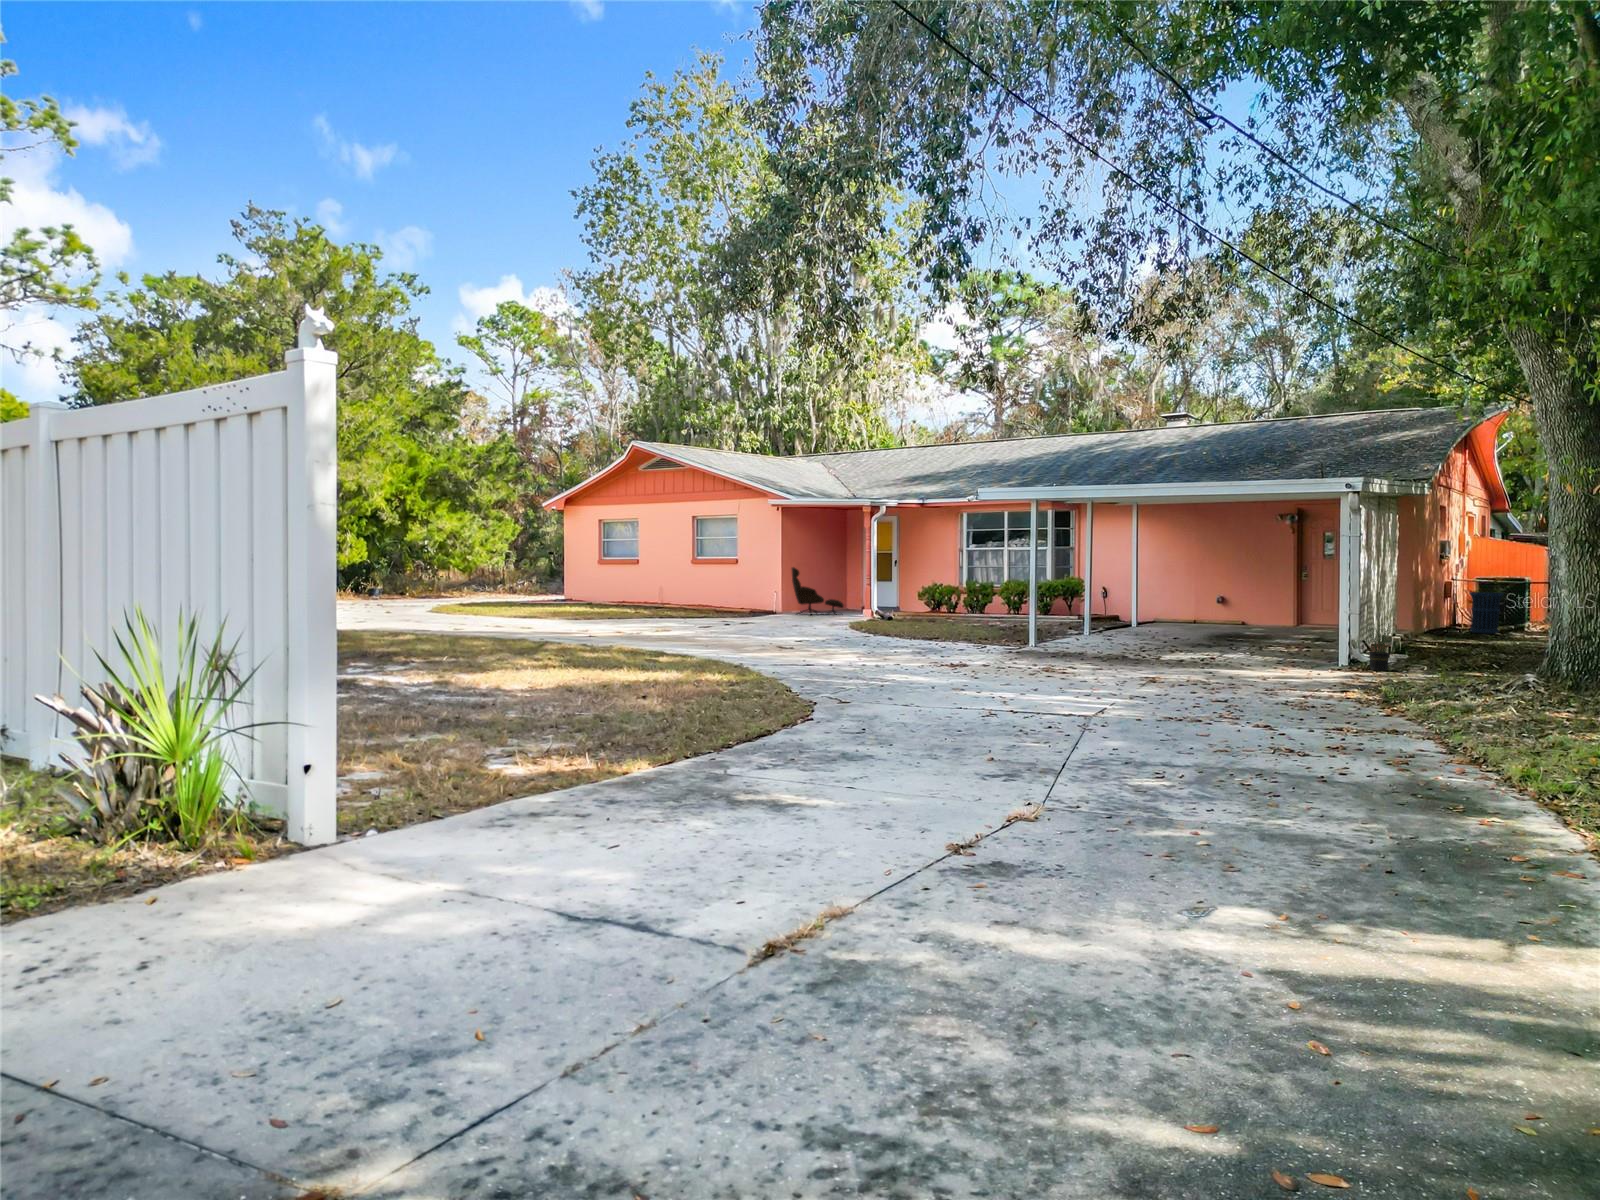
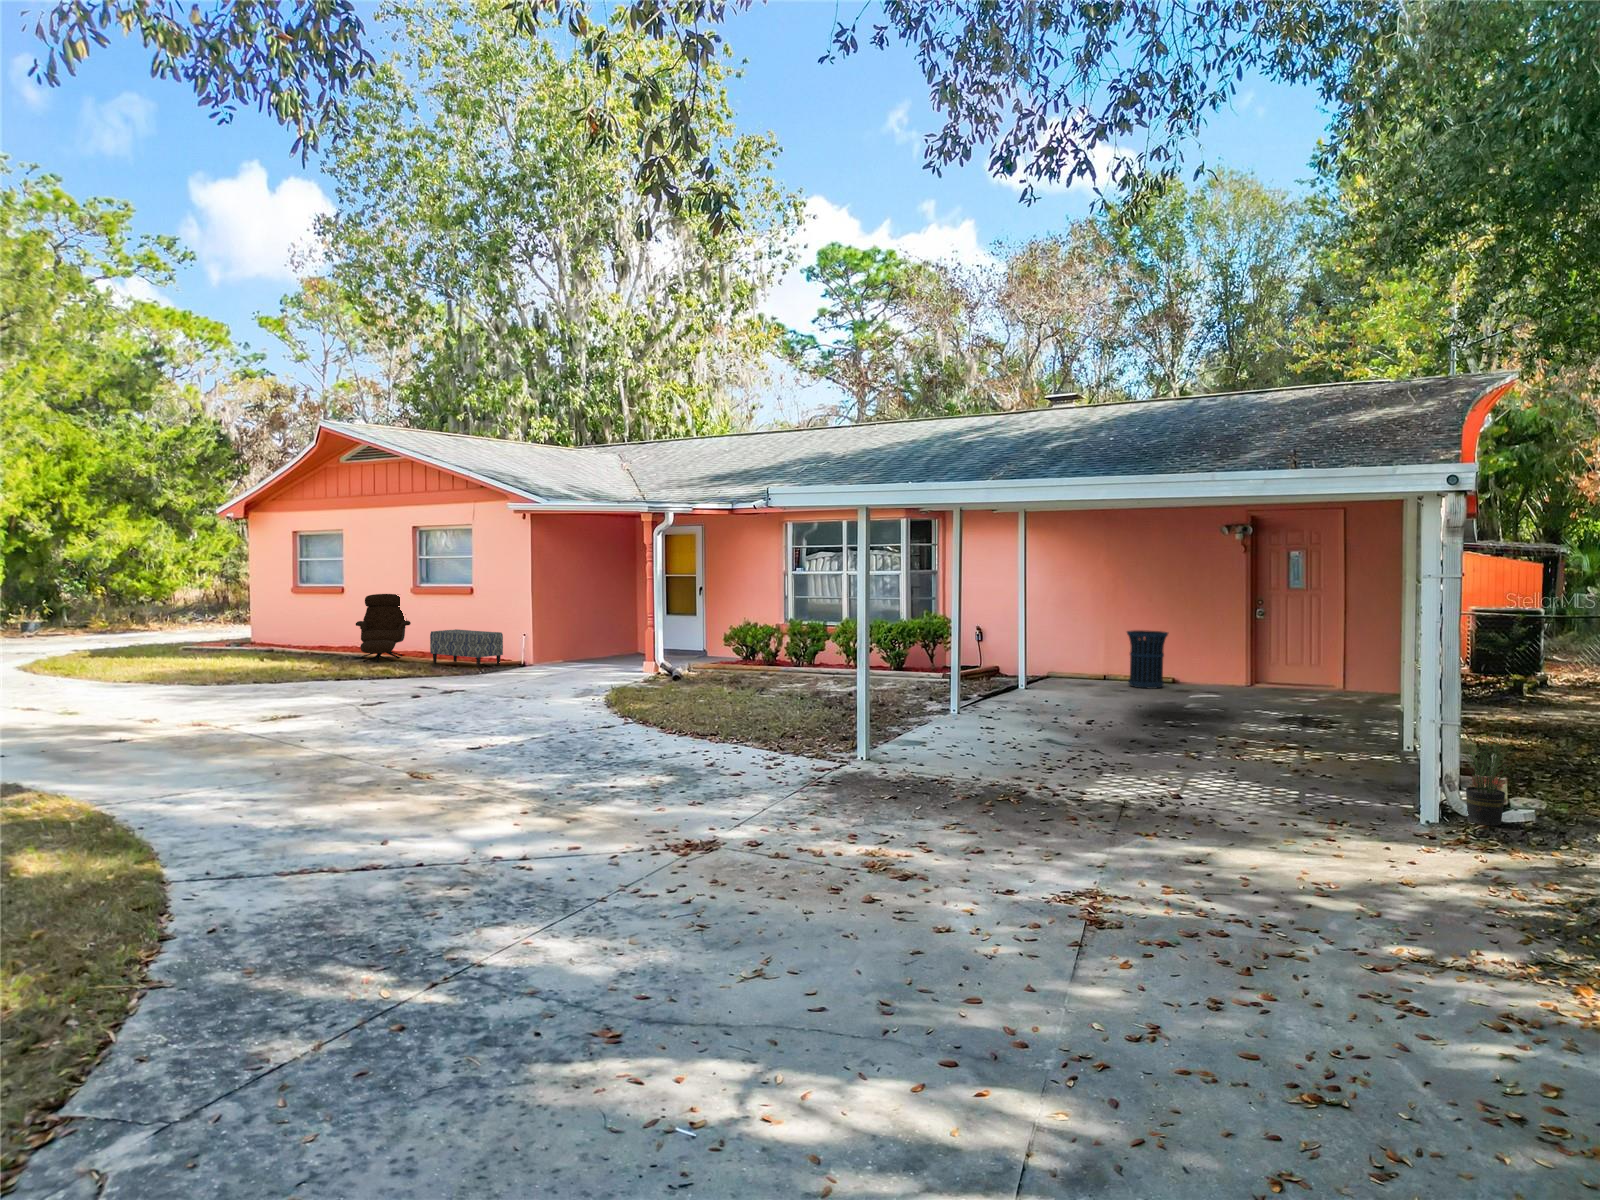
lounge chair: present [792,567,843,614] -> present [356,594,411,663]
bench: none [711,589,762,614] -> present [430,629,503,668]
trash can: present [1469,592,1503,634] -> present [1127,630,1168,689]

